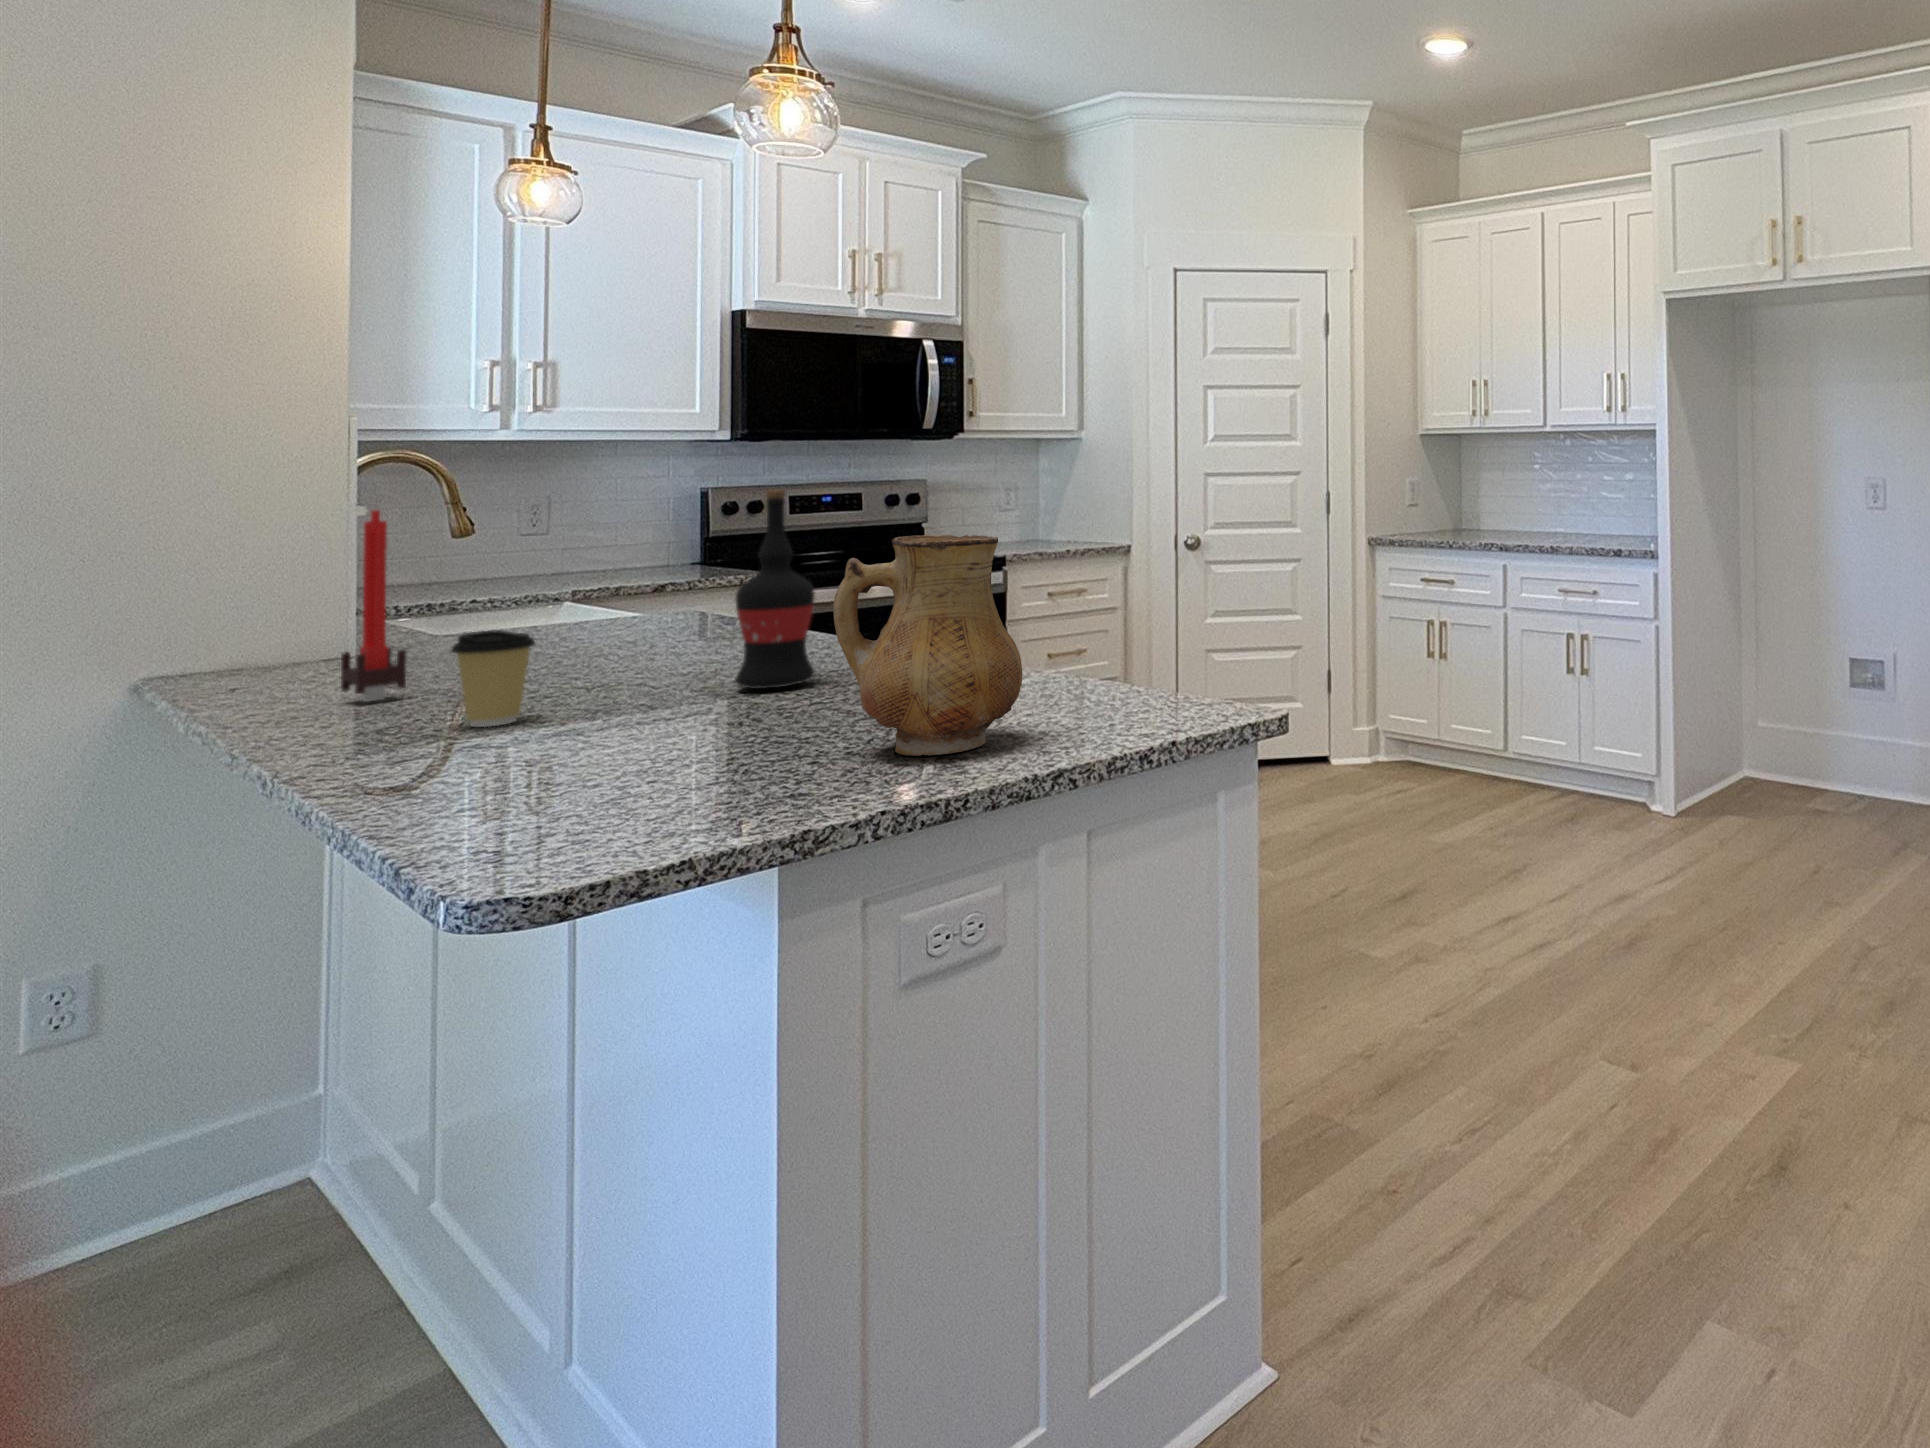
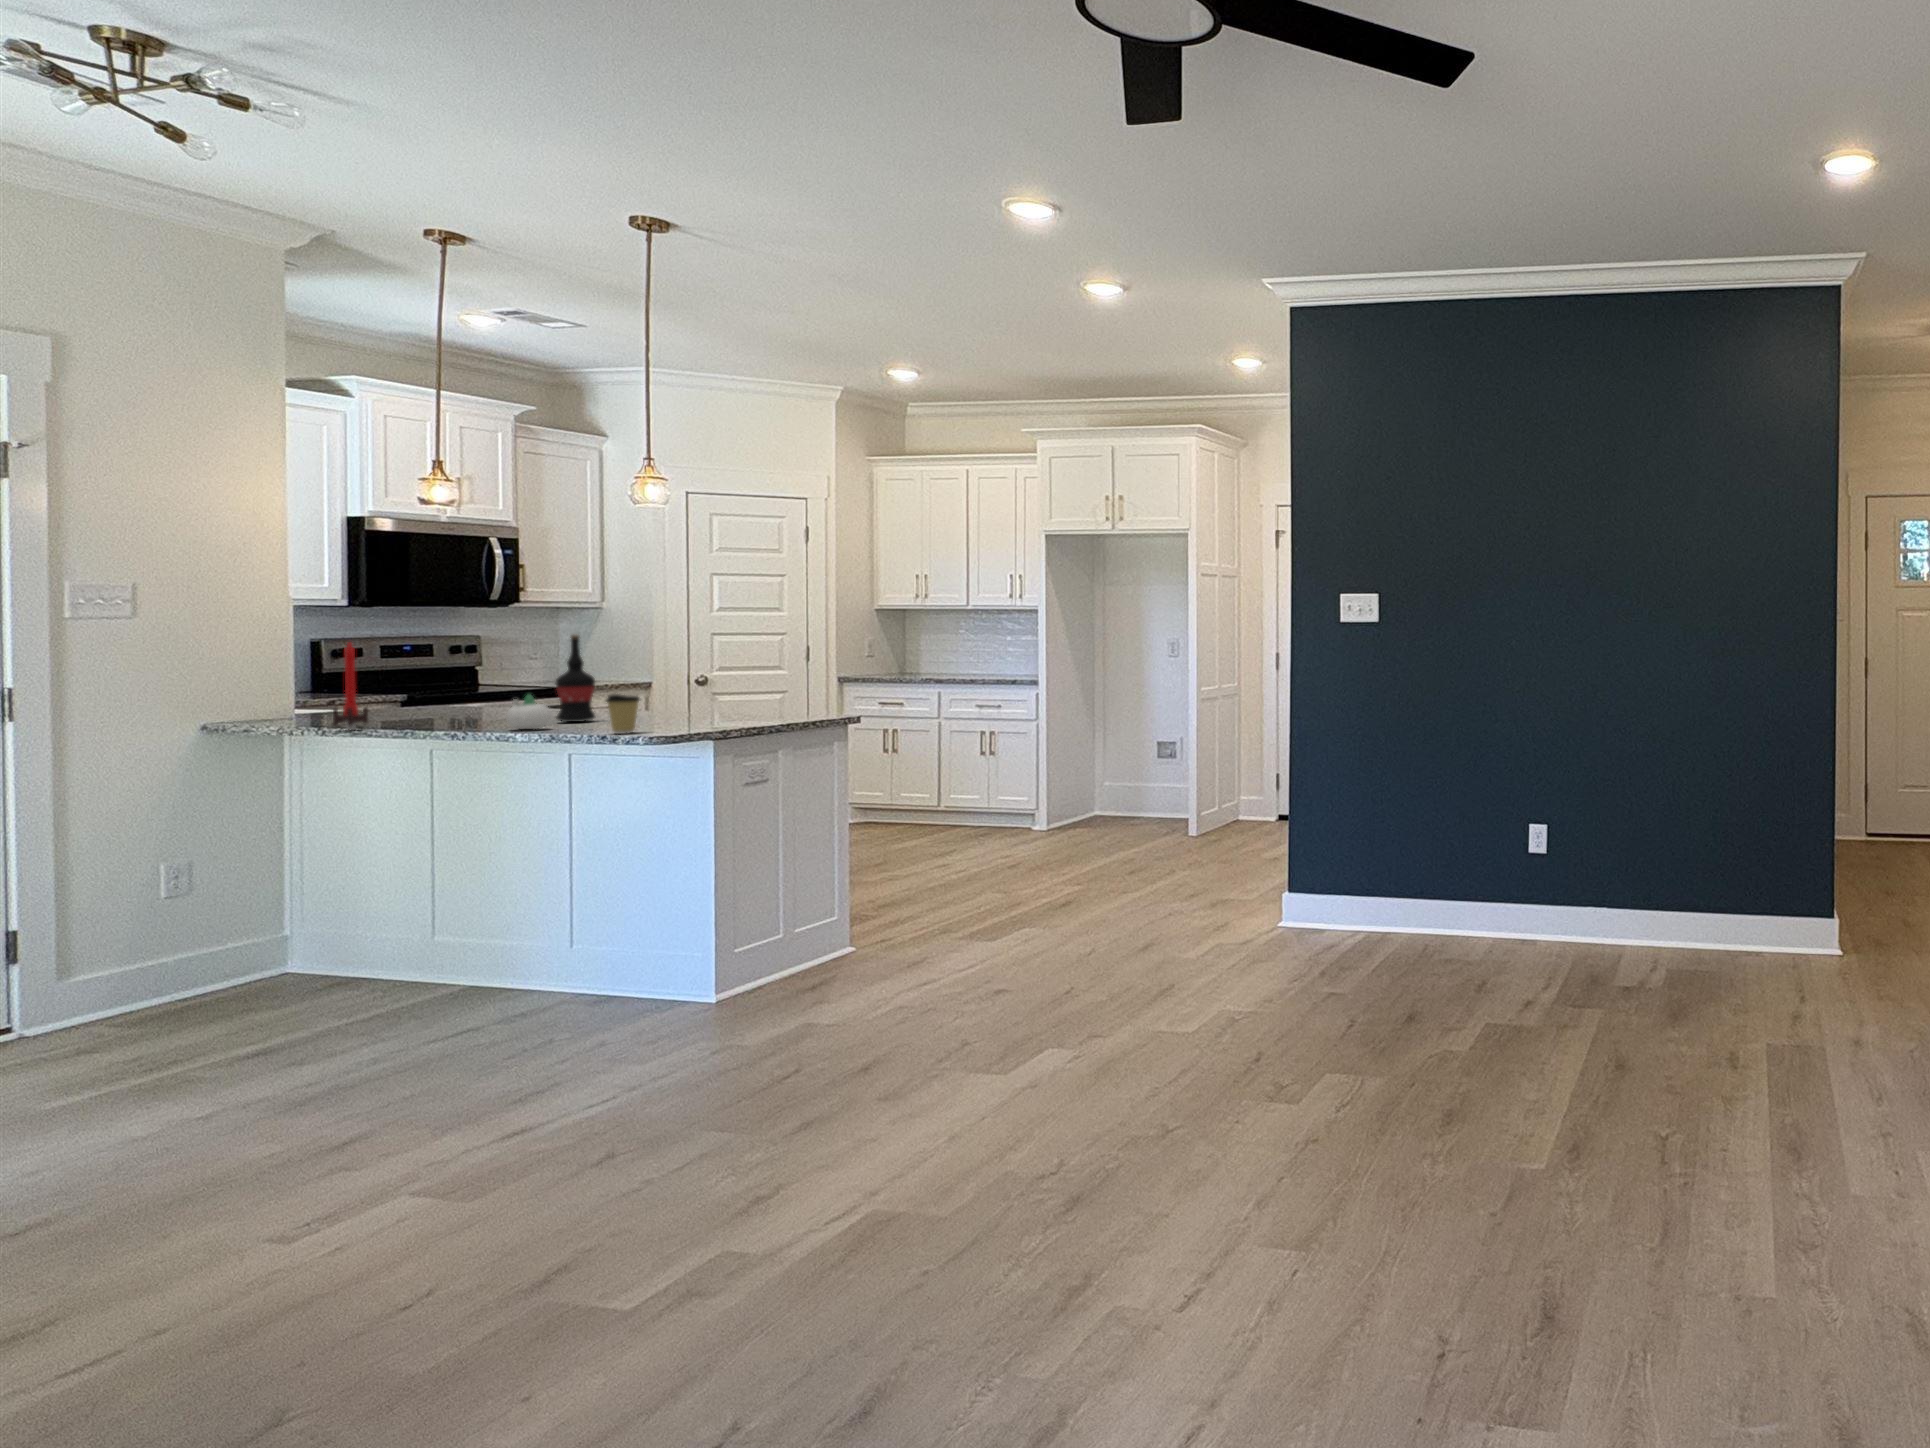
ceramic pitcher: present [833,535,1022,756] -> none [666,651,741,729]
coffee cup: present [452,630,535,727] -> present [606,694,640,734]
succulent planter: none [564,639,660,726] -> present [507,695,552,729]

